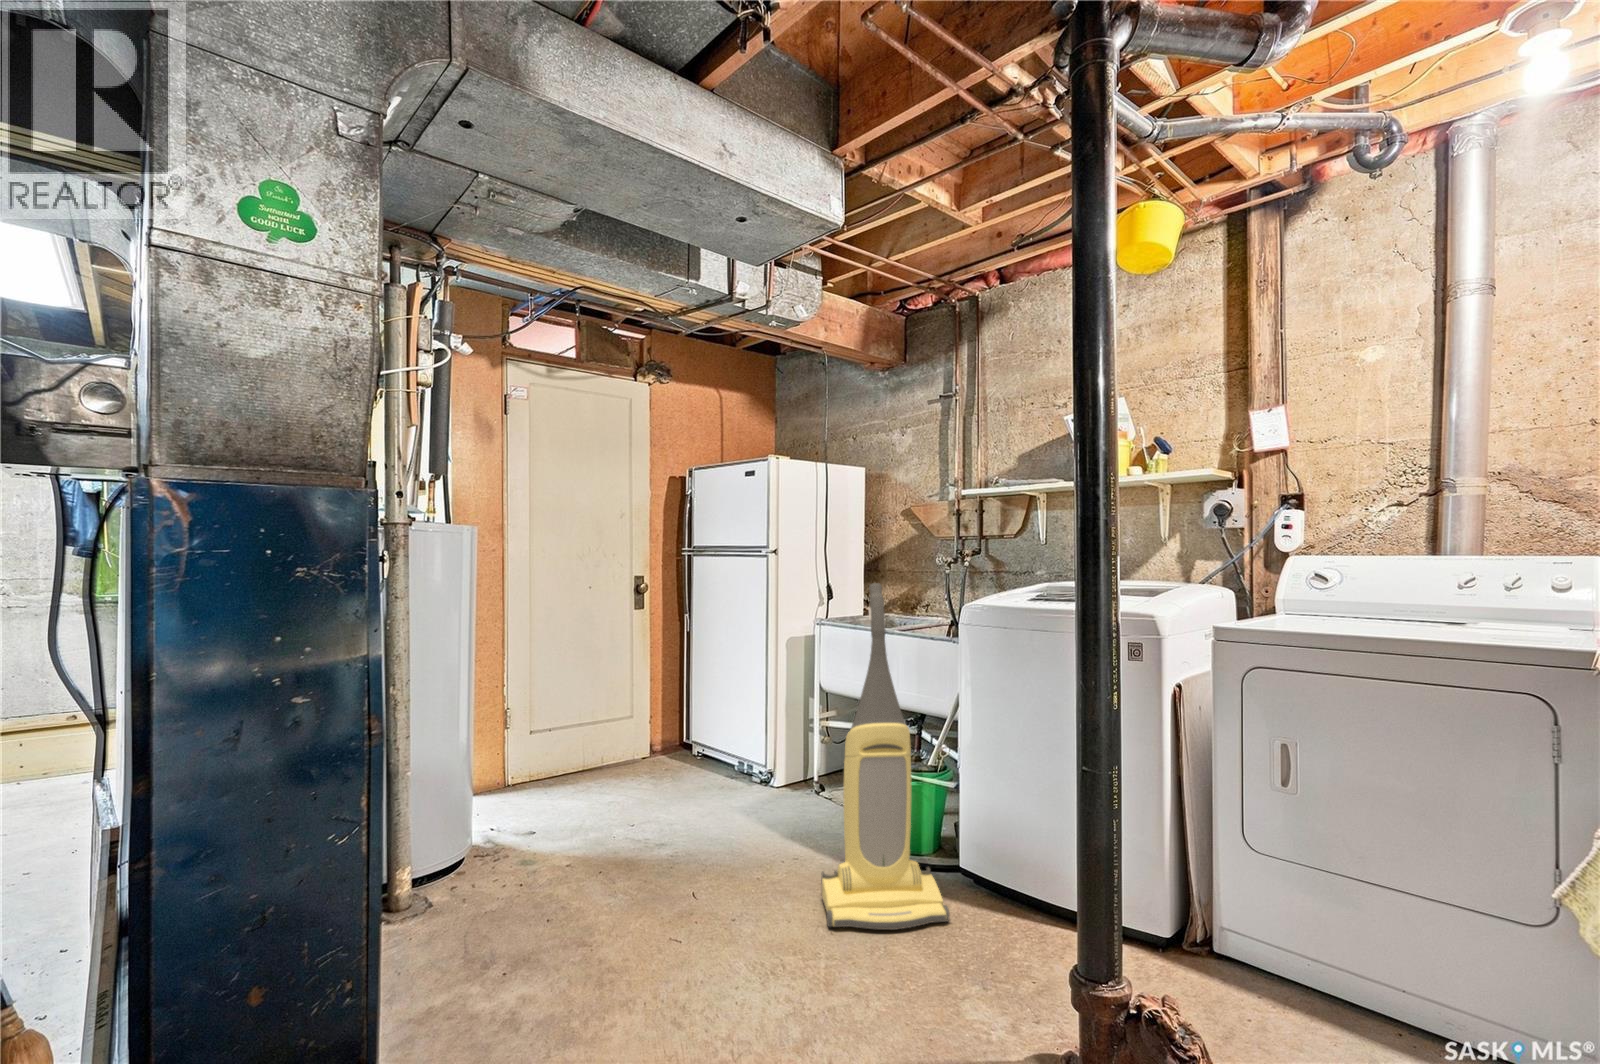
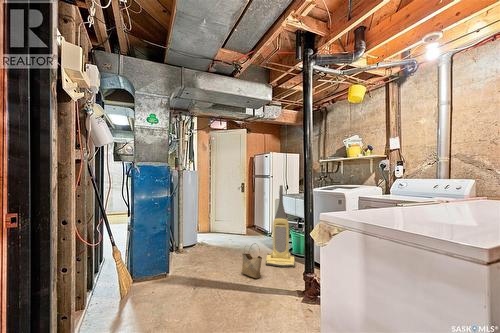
woven basket: none [747,848,849,1016] -> present [241,243,262,278]

